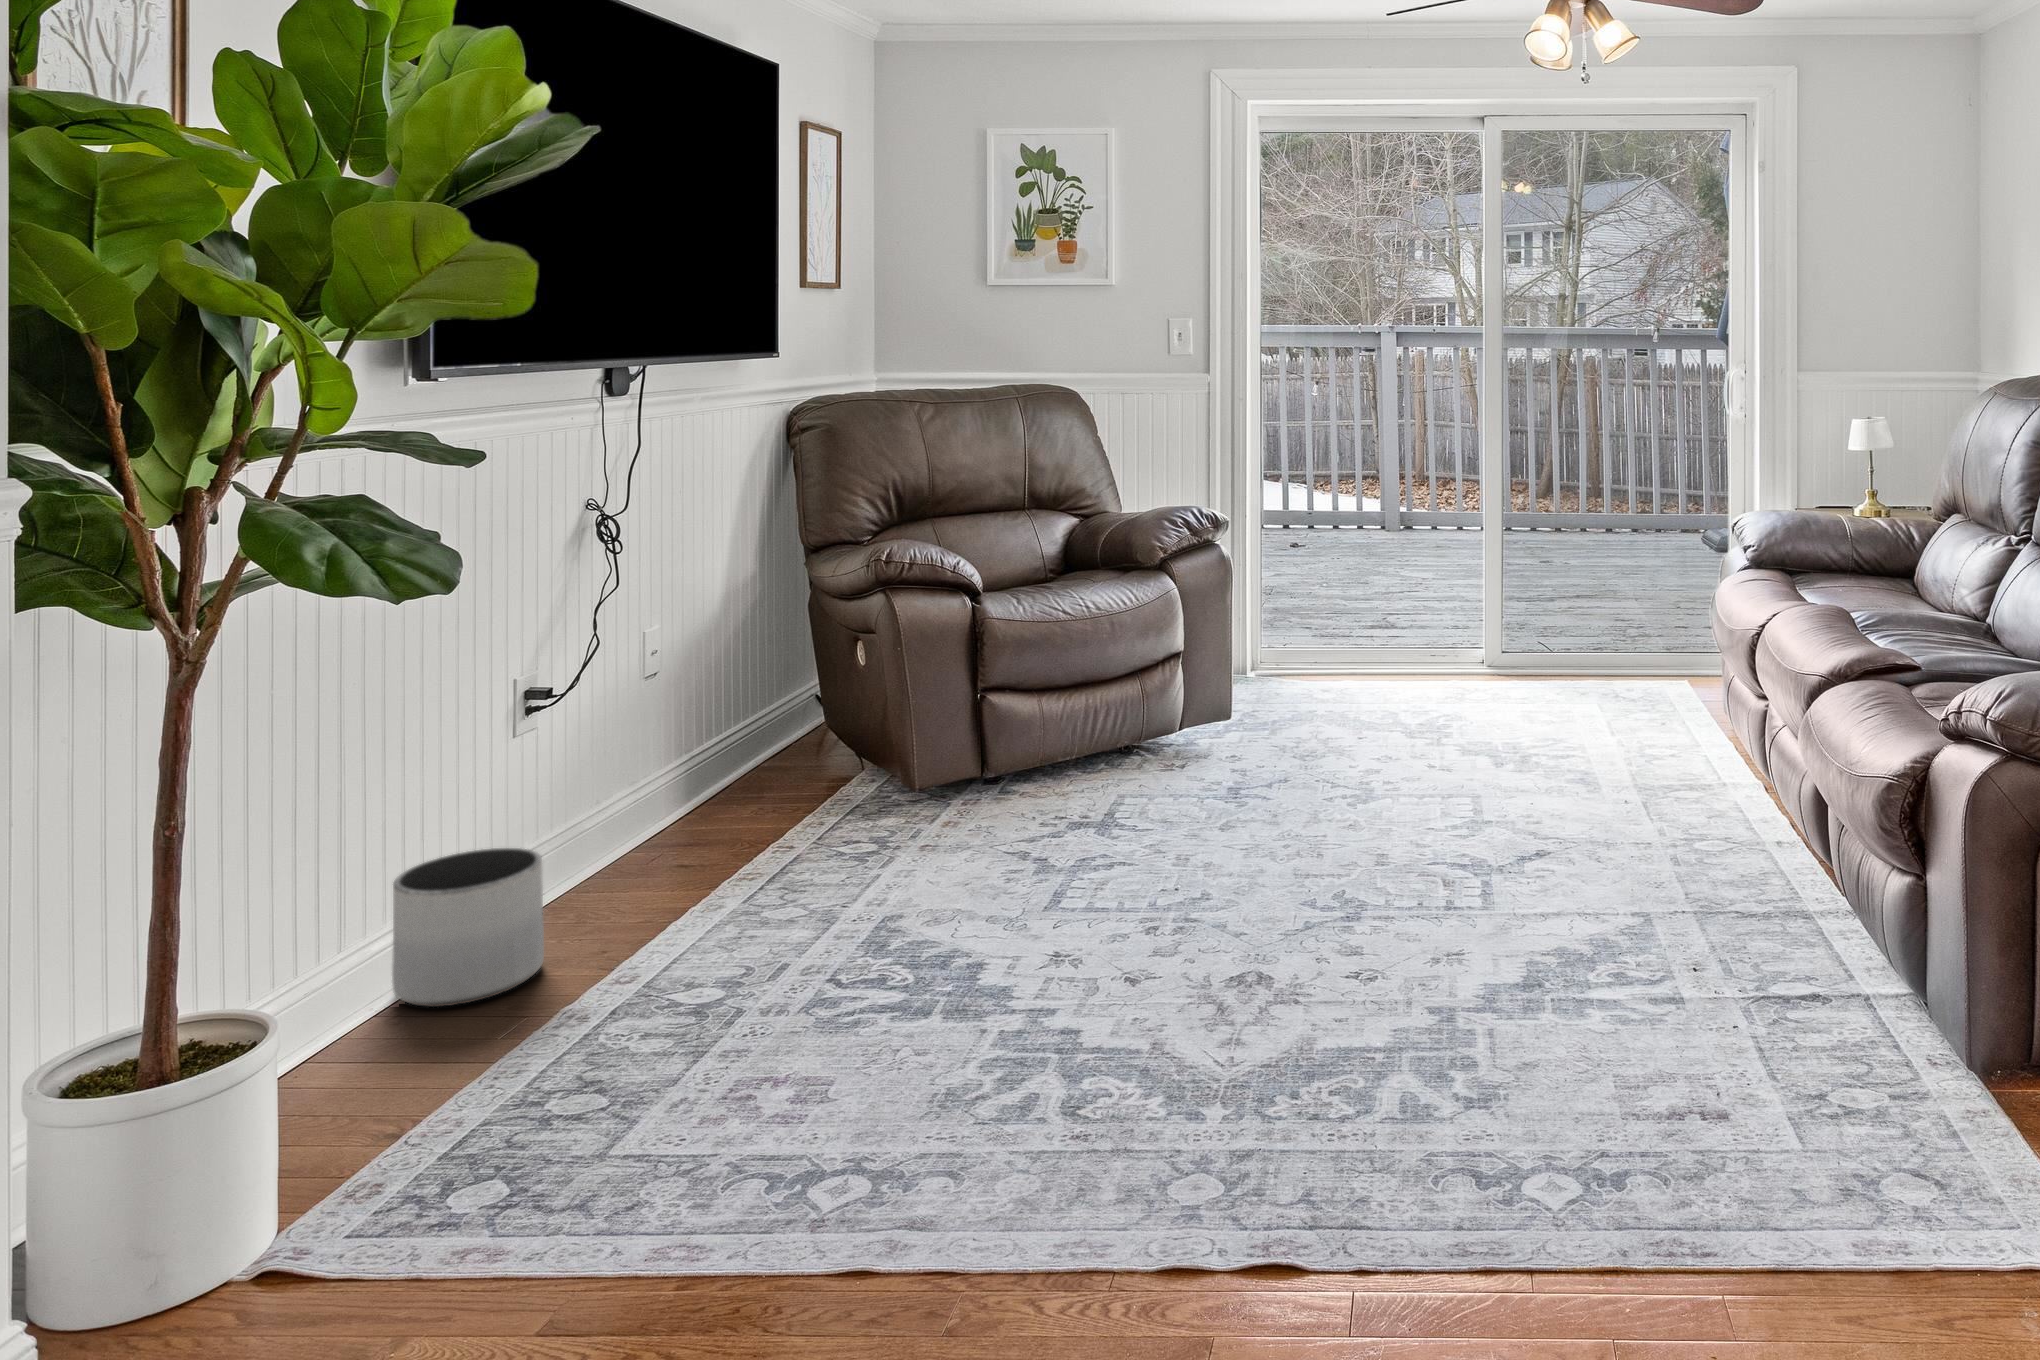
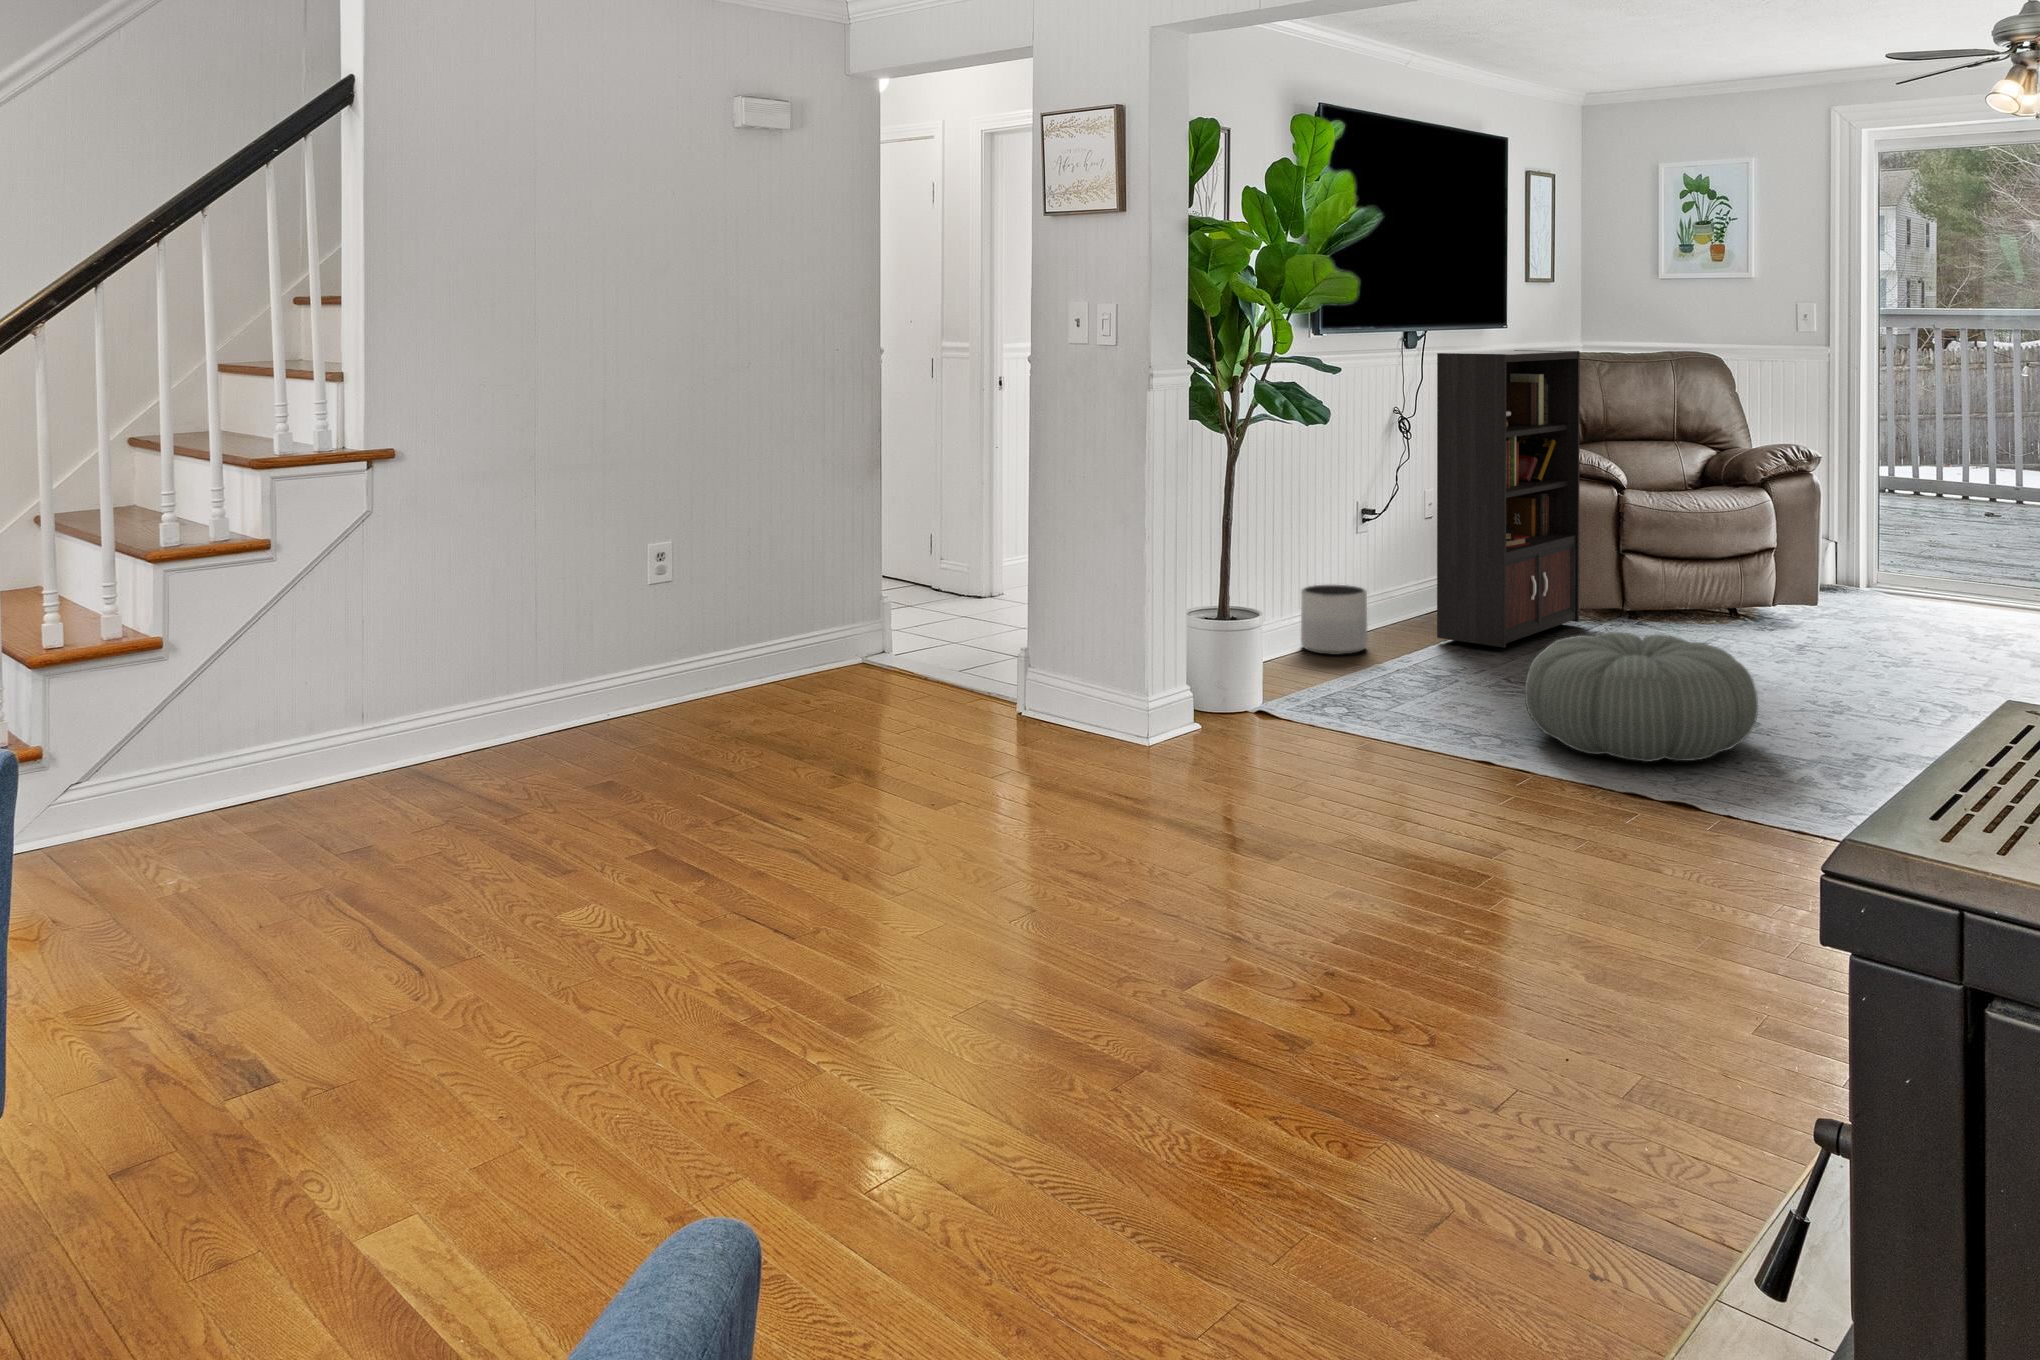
bookcase: none [681,393,920,906] -> present [1437,350,1580,648]
pouf: none [907,891,1323,1201] -> present [1525,632,1758,762]

